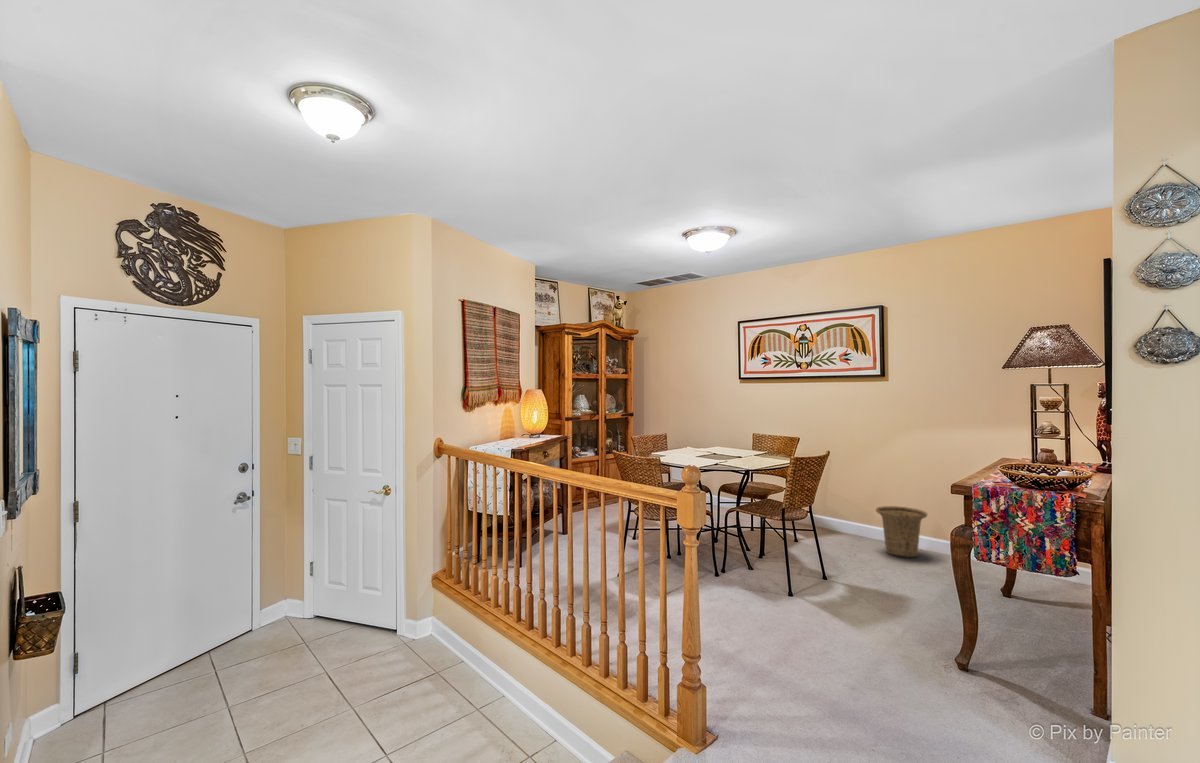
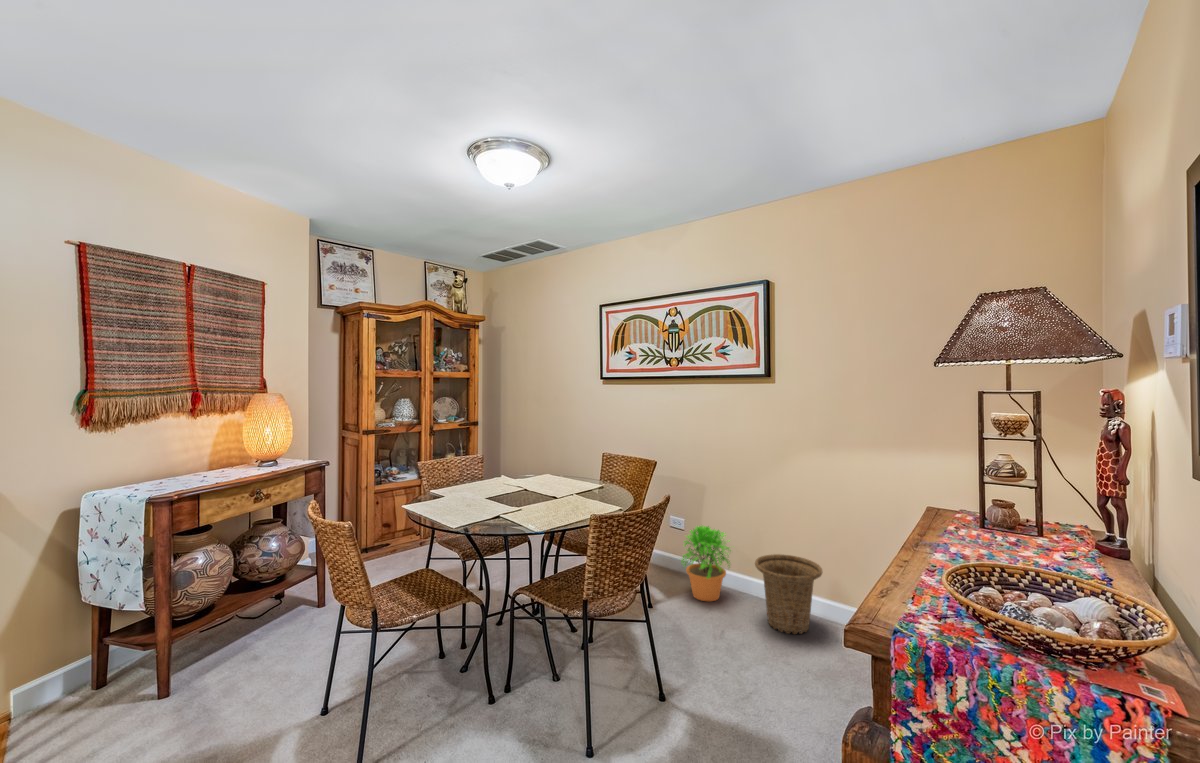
potted plant: none [814,486,858,542] -> present [681,526,731,601]

